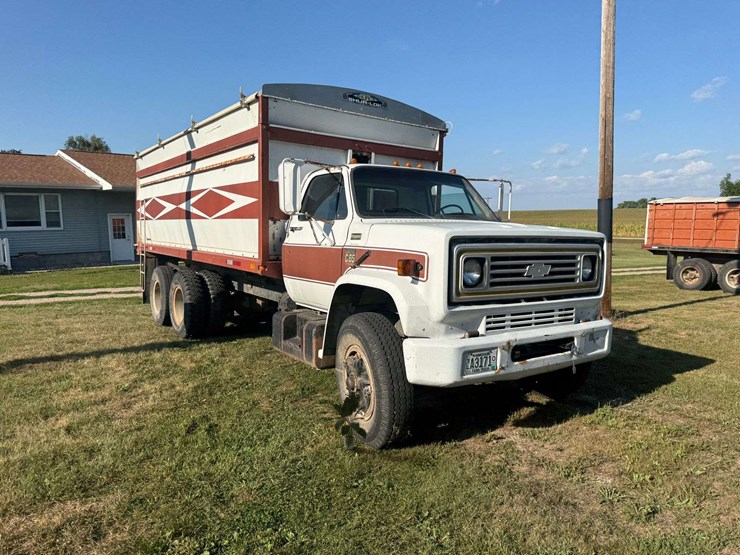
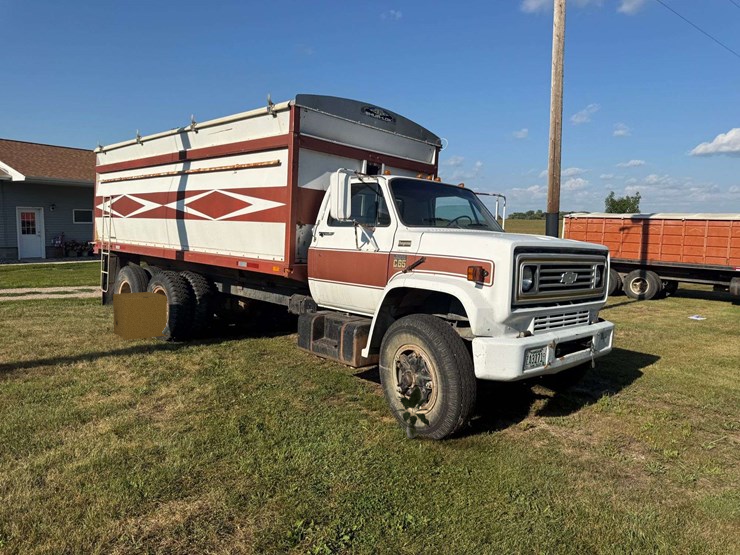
cardboard box: none [128,293,177,341] -> present [113,292,167,340]

